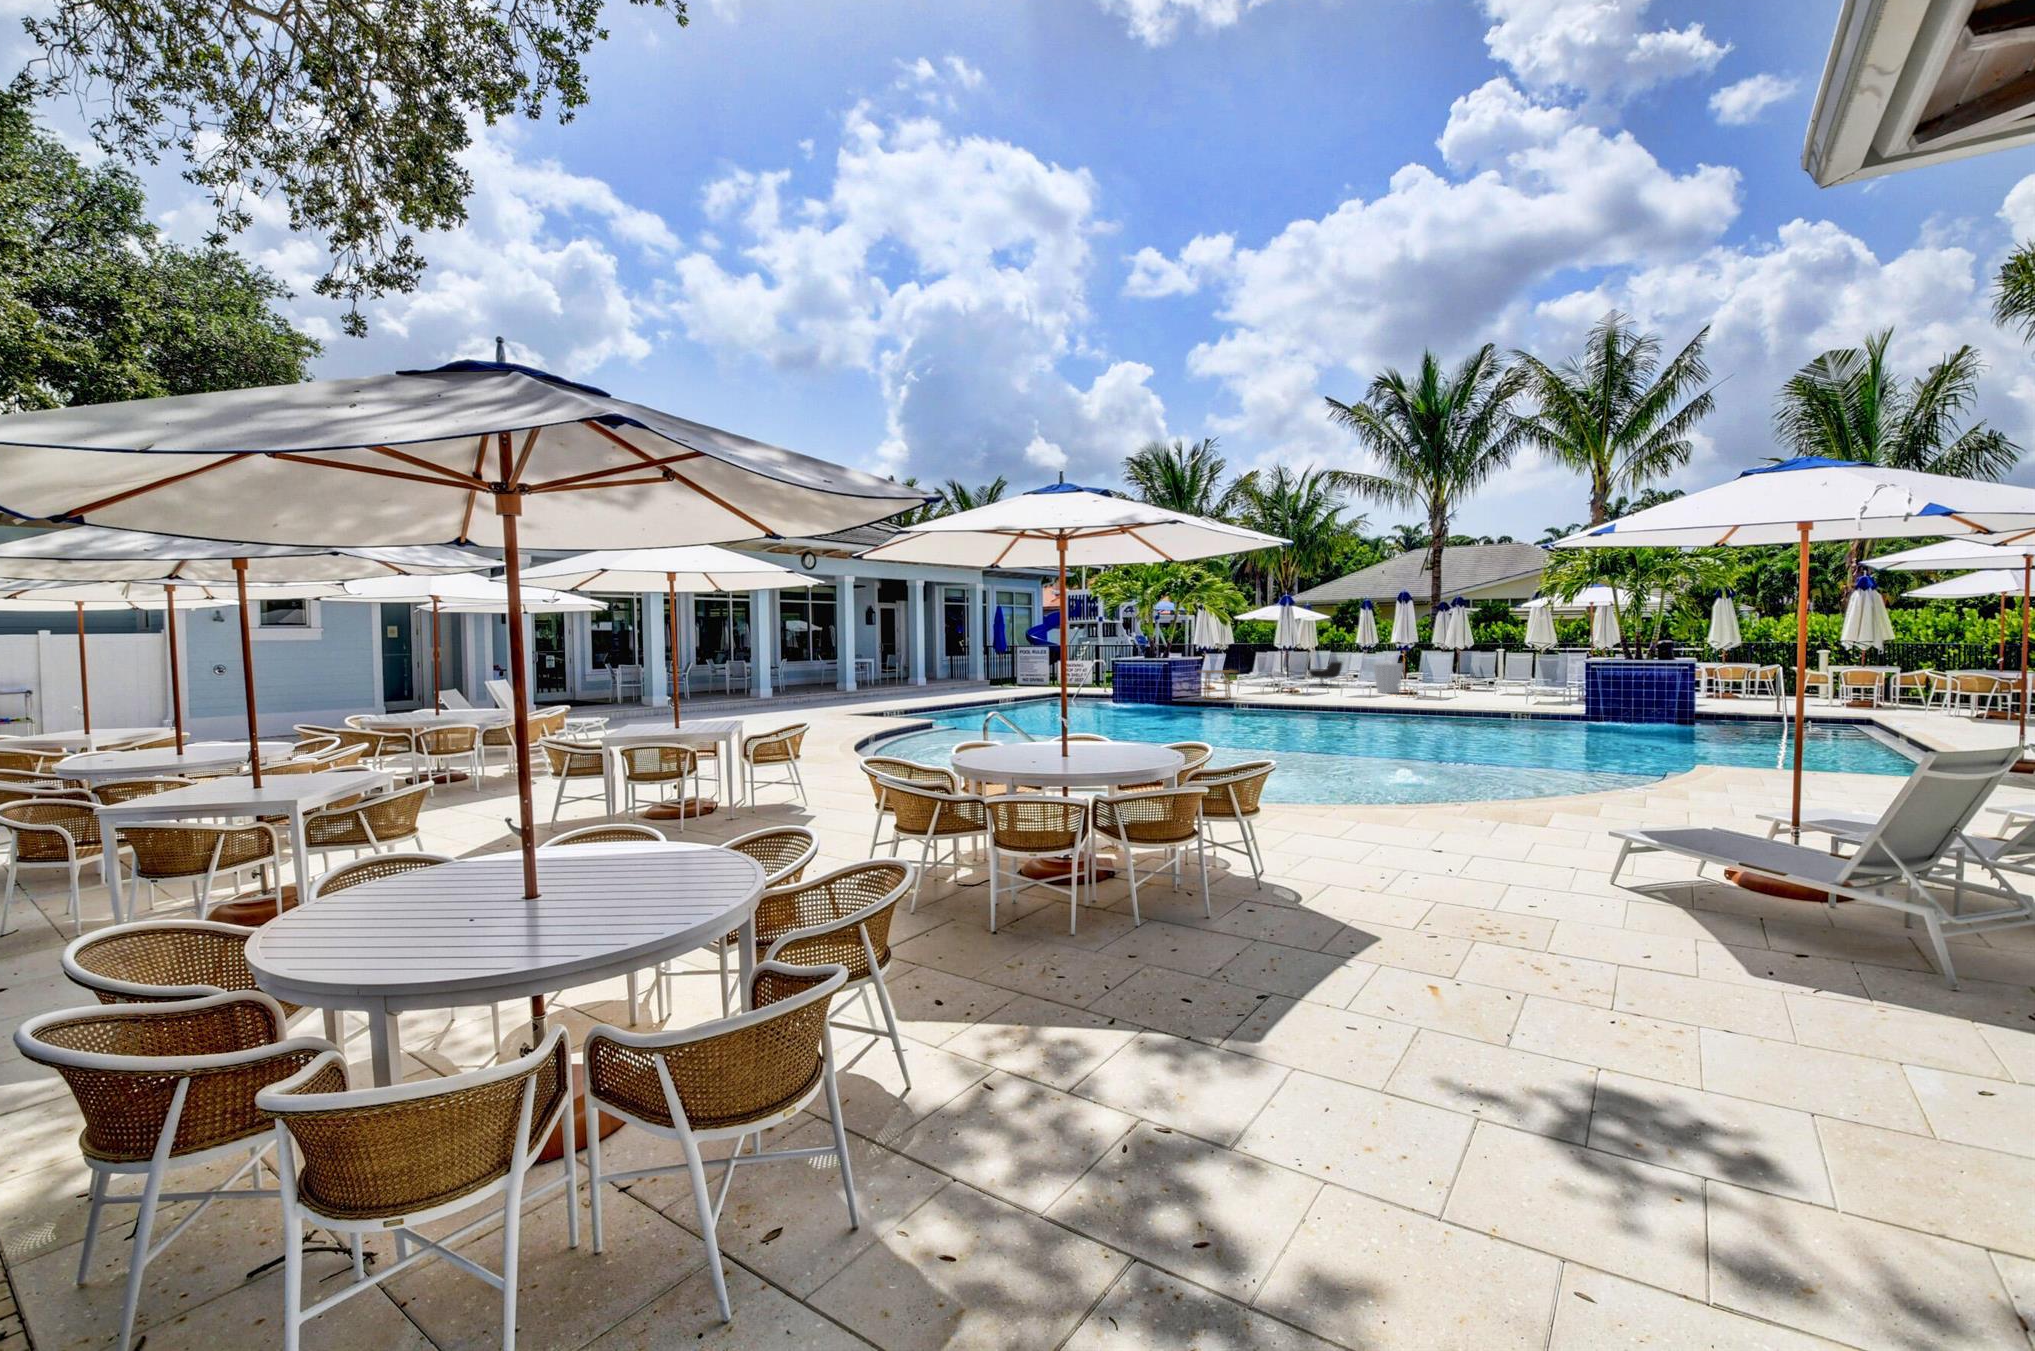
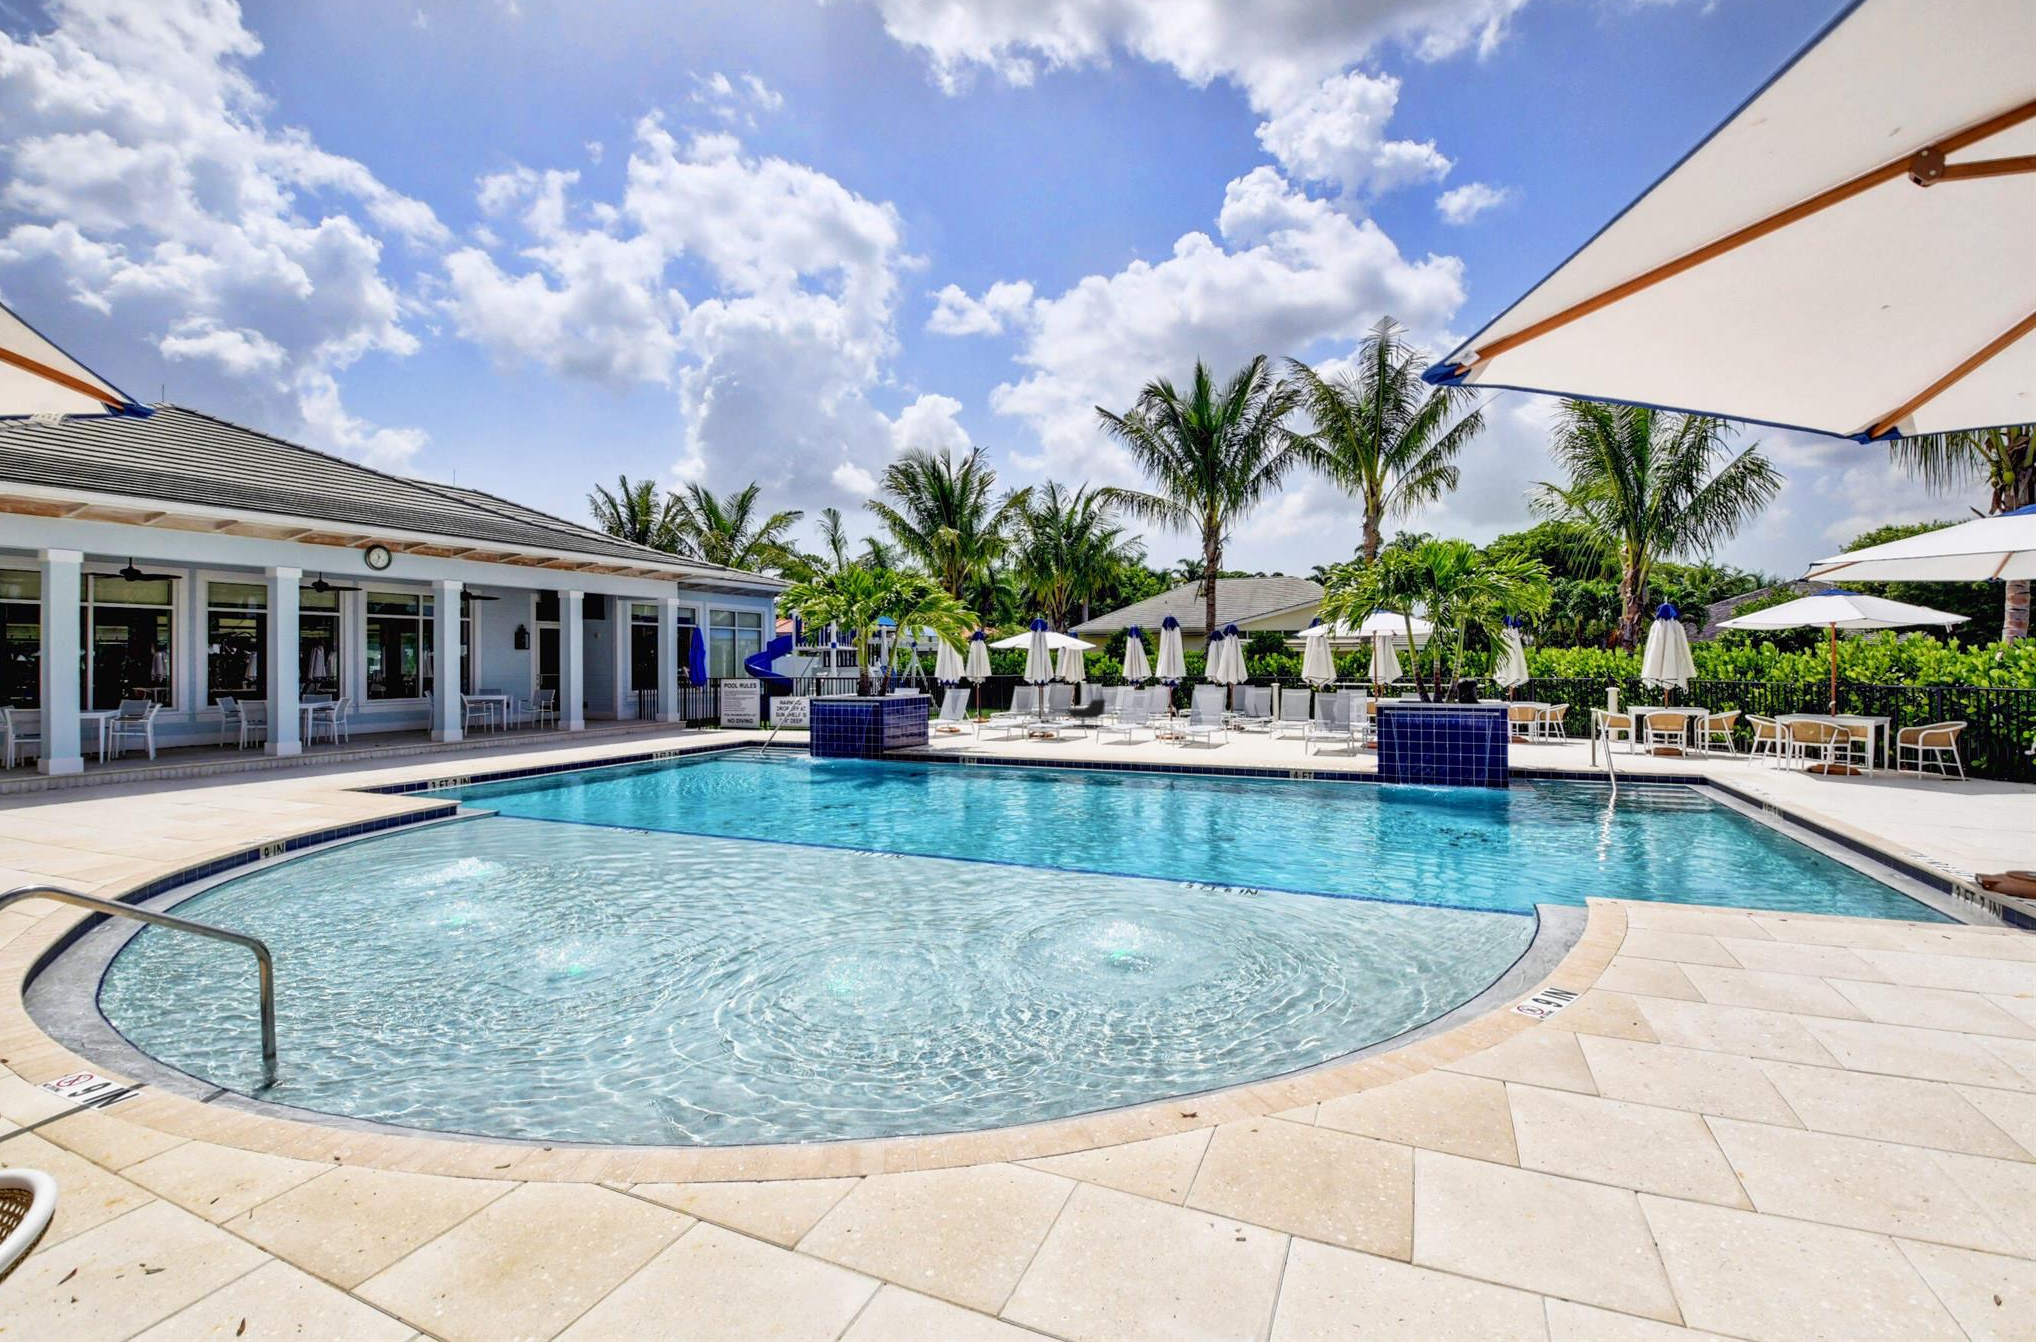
trash can: present [1373,660,1403,693] -> none [1135,699,1170,738]
round table: present [1198,670,1236,699] -> none [915,712,968,750]

